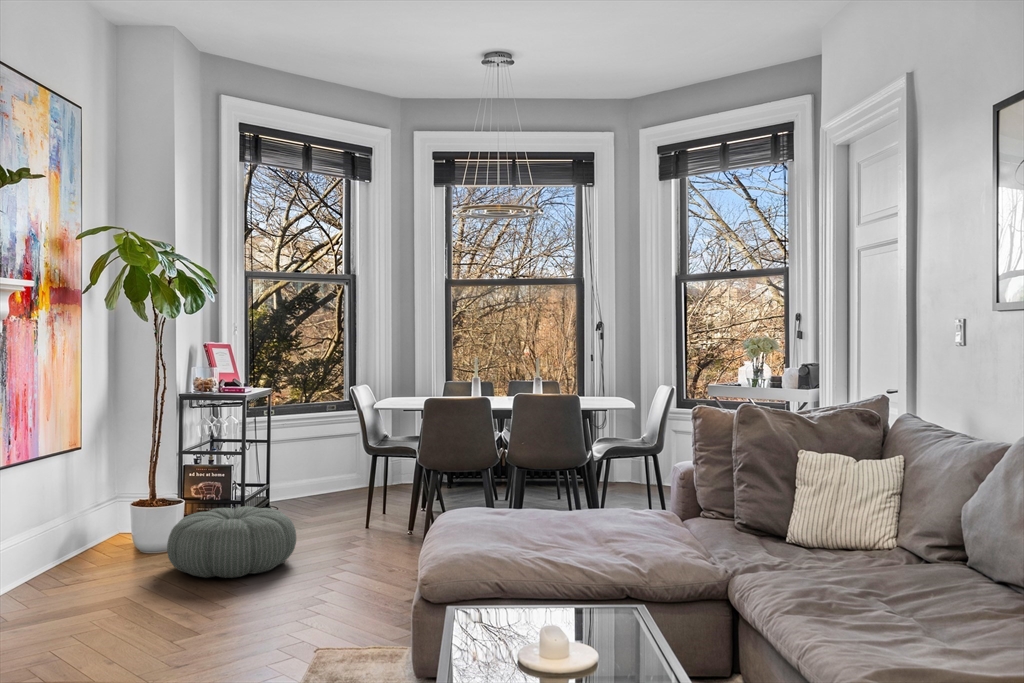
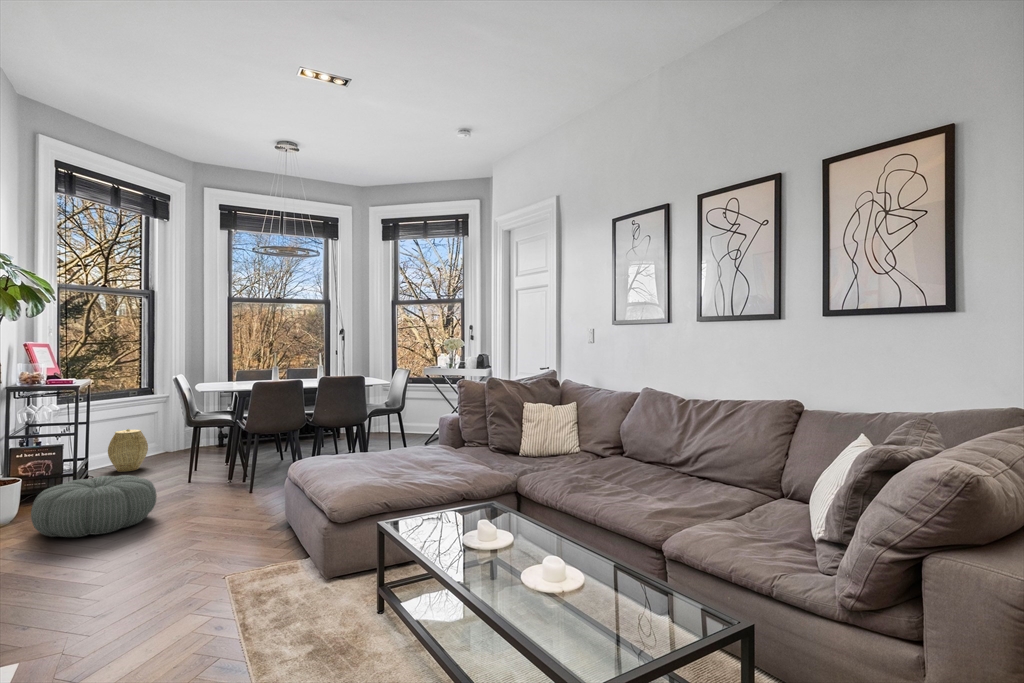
woven basket: none [299,450,341,503] -> present [108,429,148,472]

